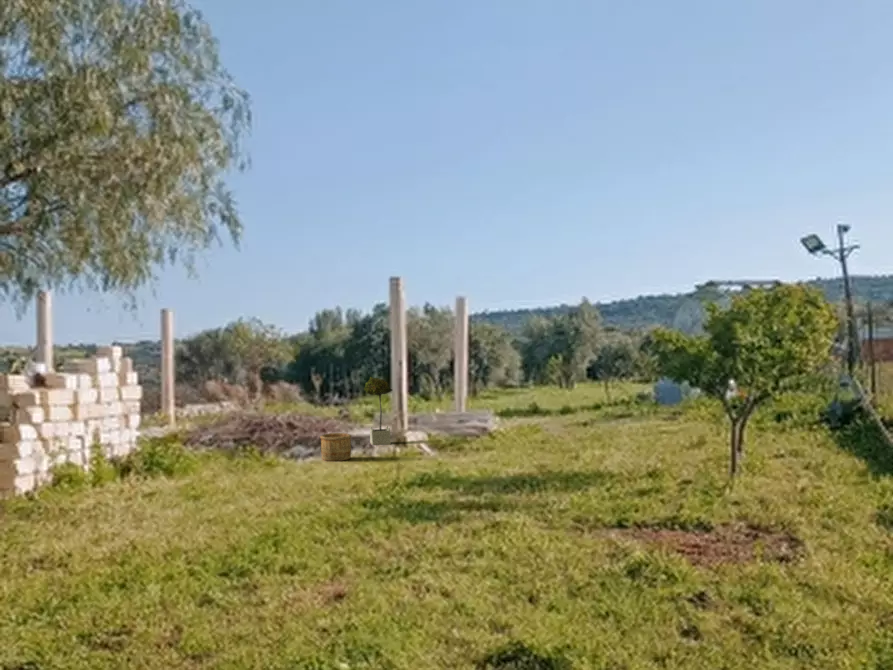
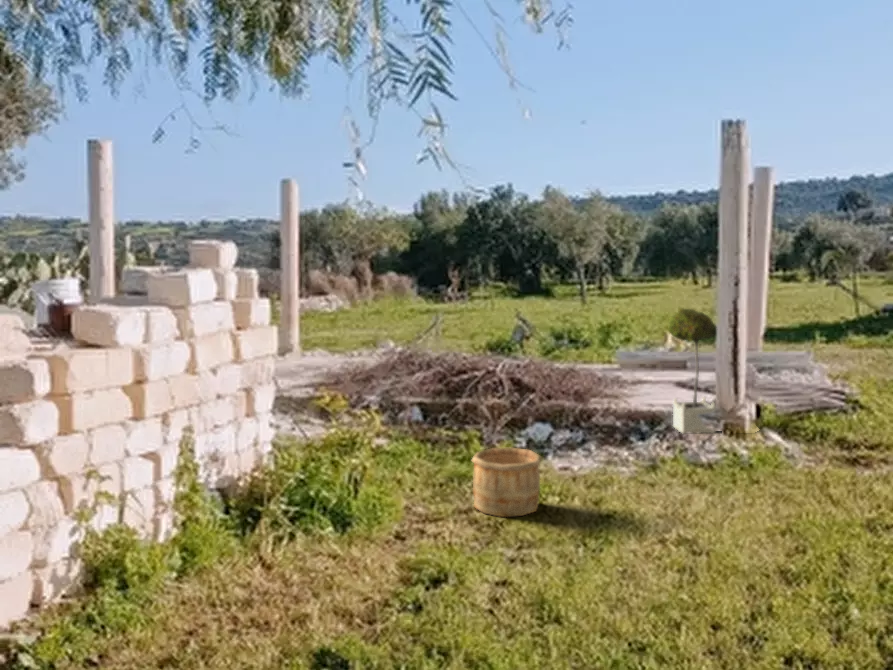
wooden bucket: present [320,433,351,461] -> present [472,448,541,517]

